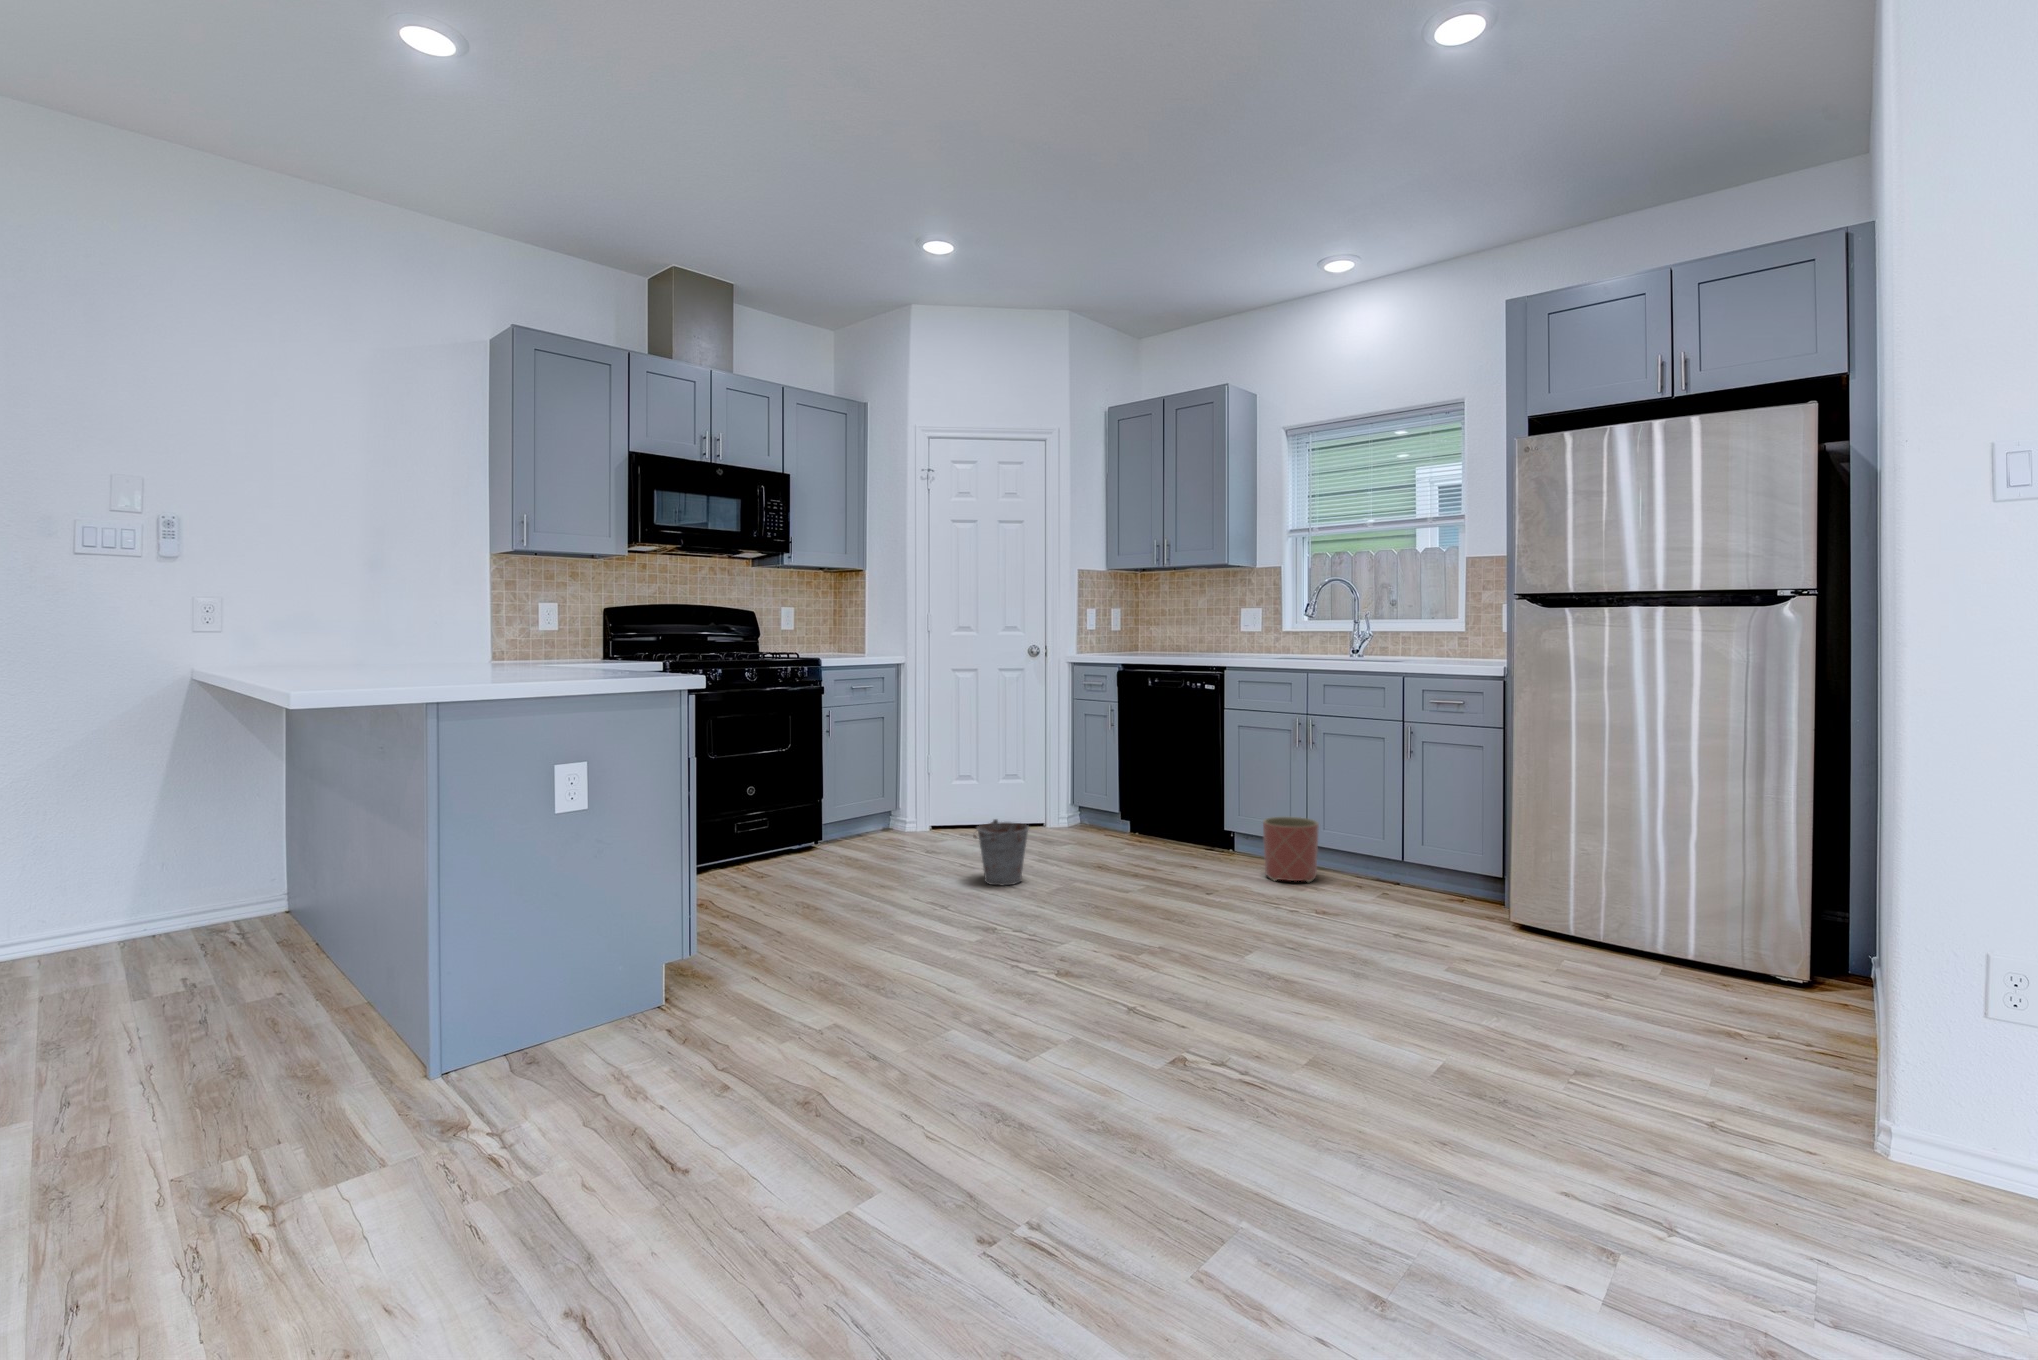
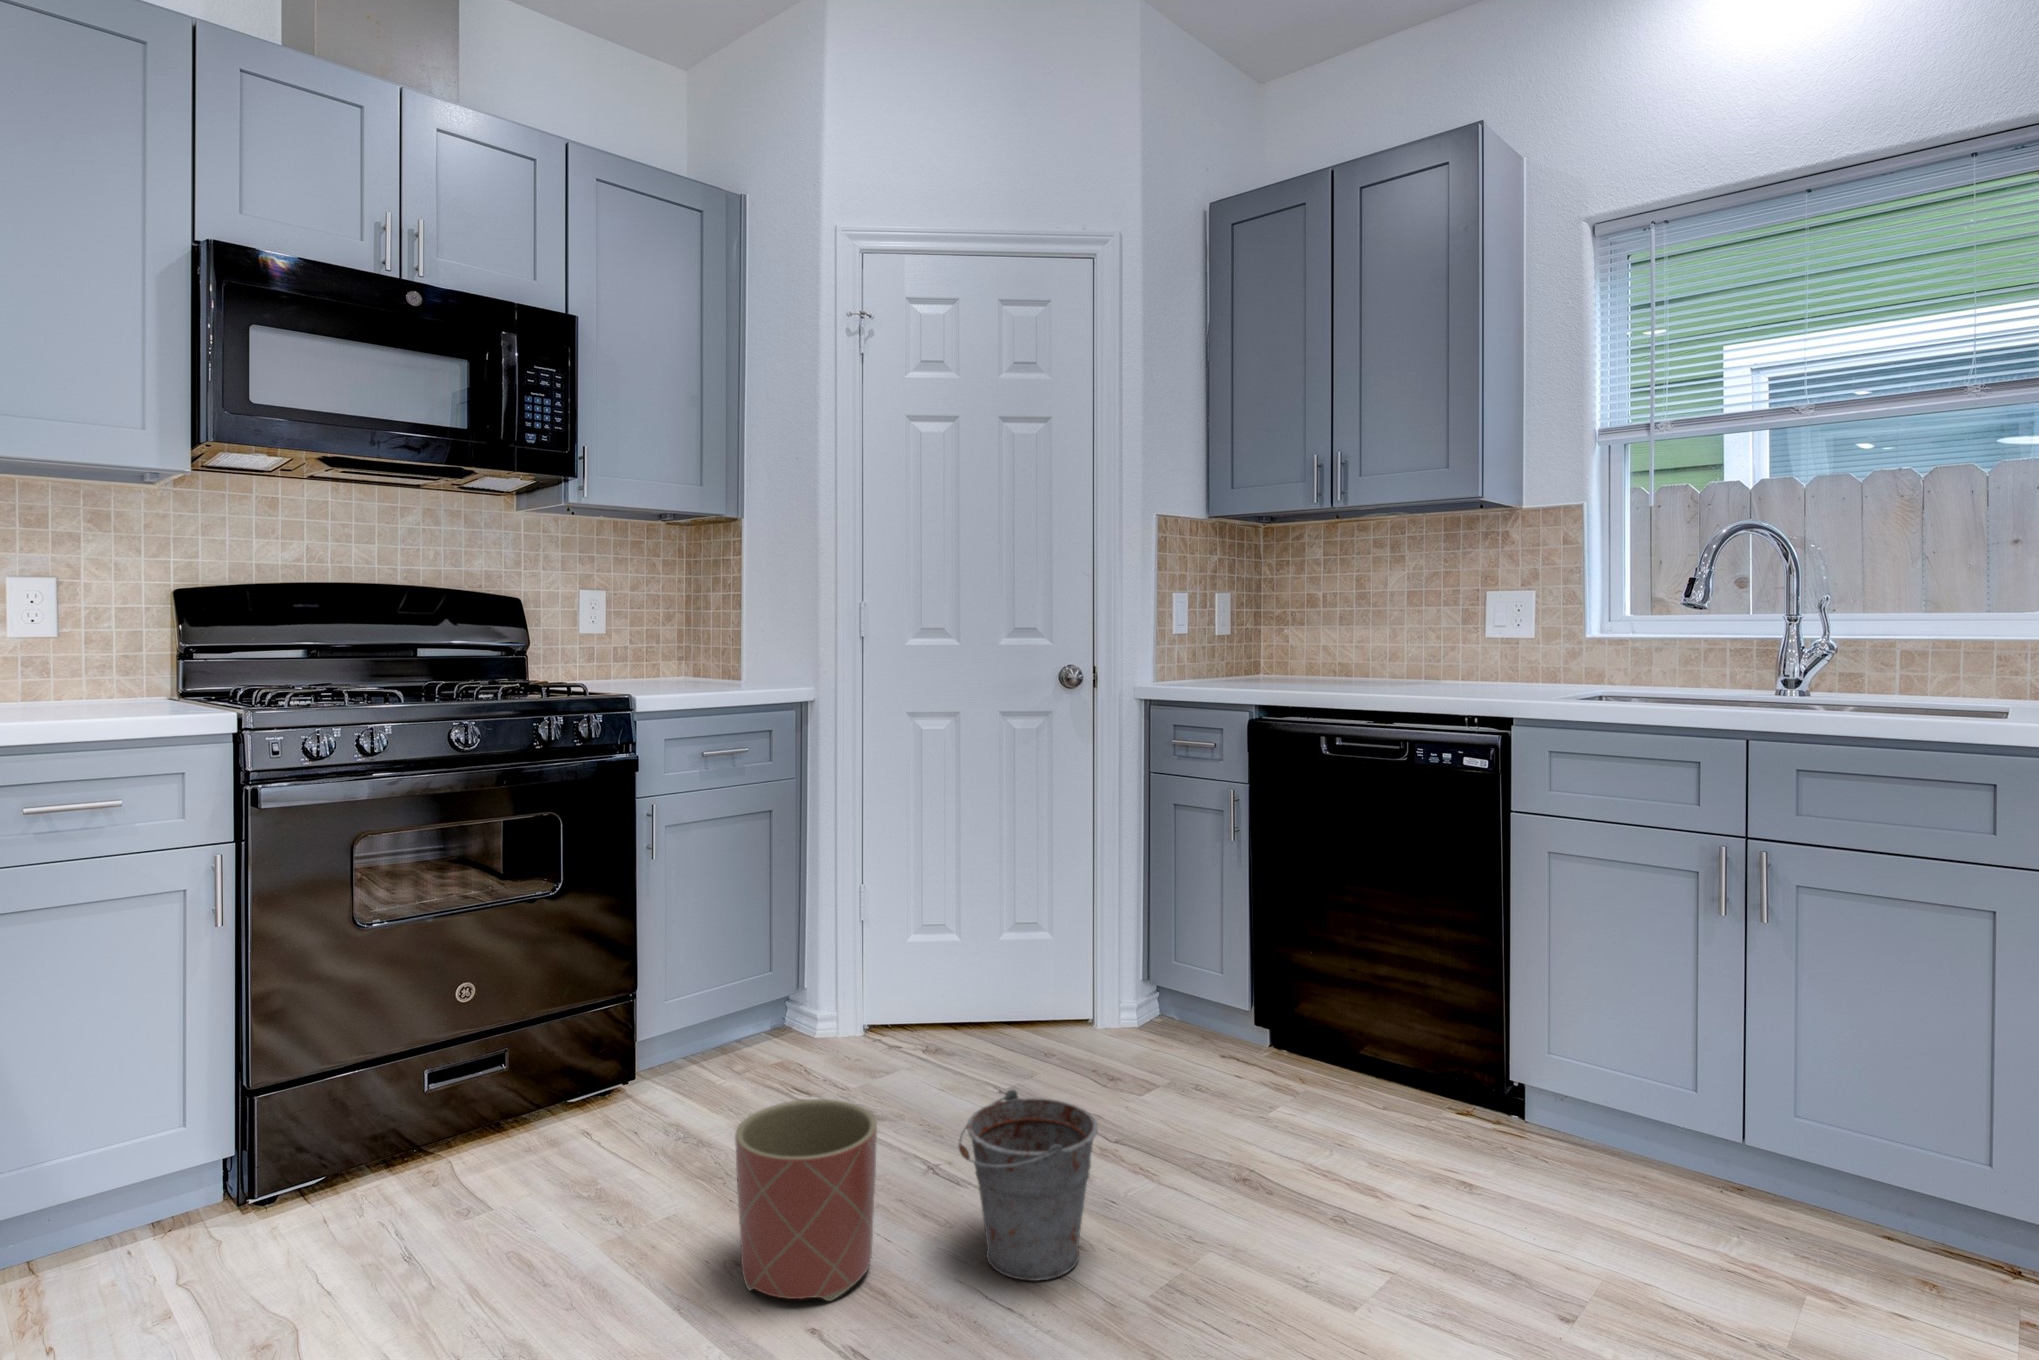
planter: present [1263,817,1319,882] -> present [735,1099,877,1301]

